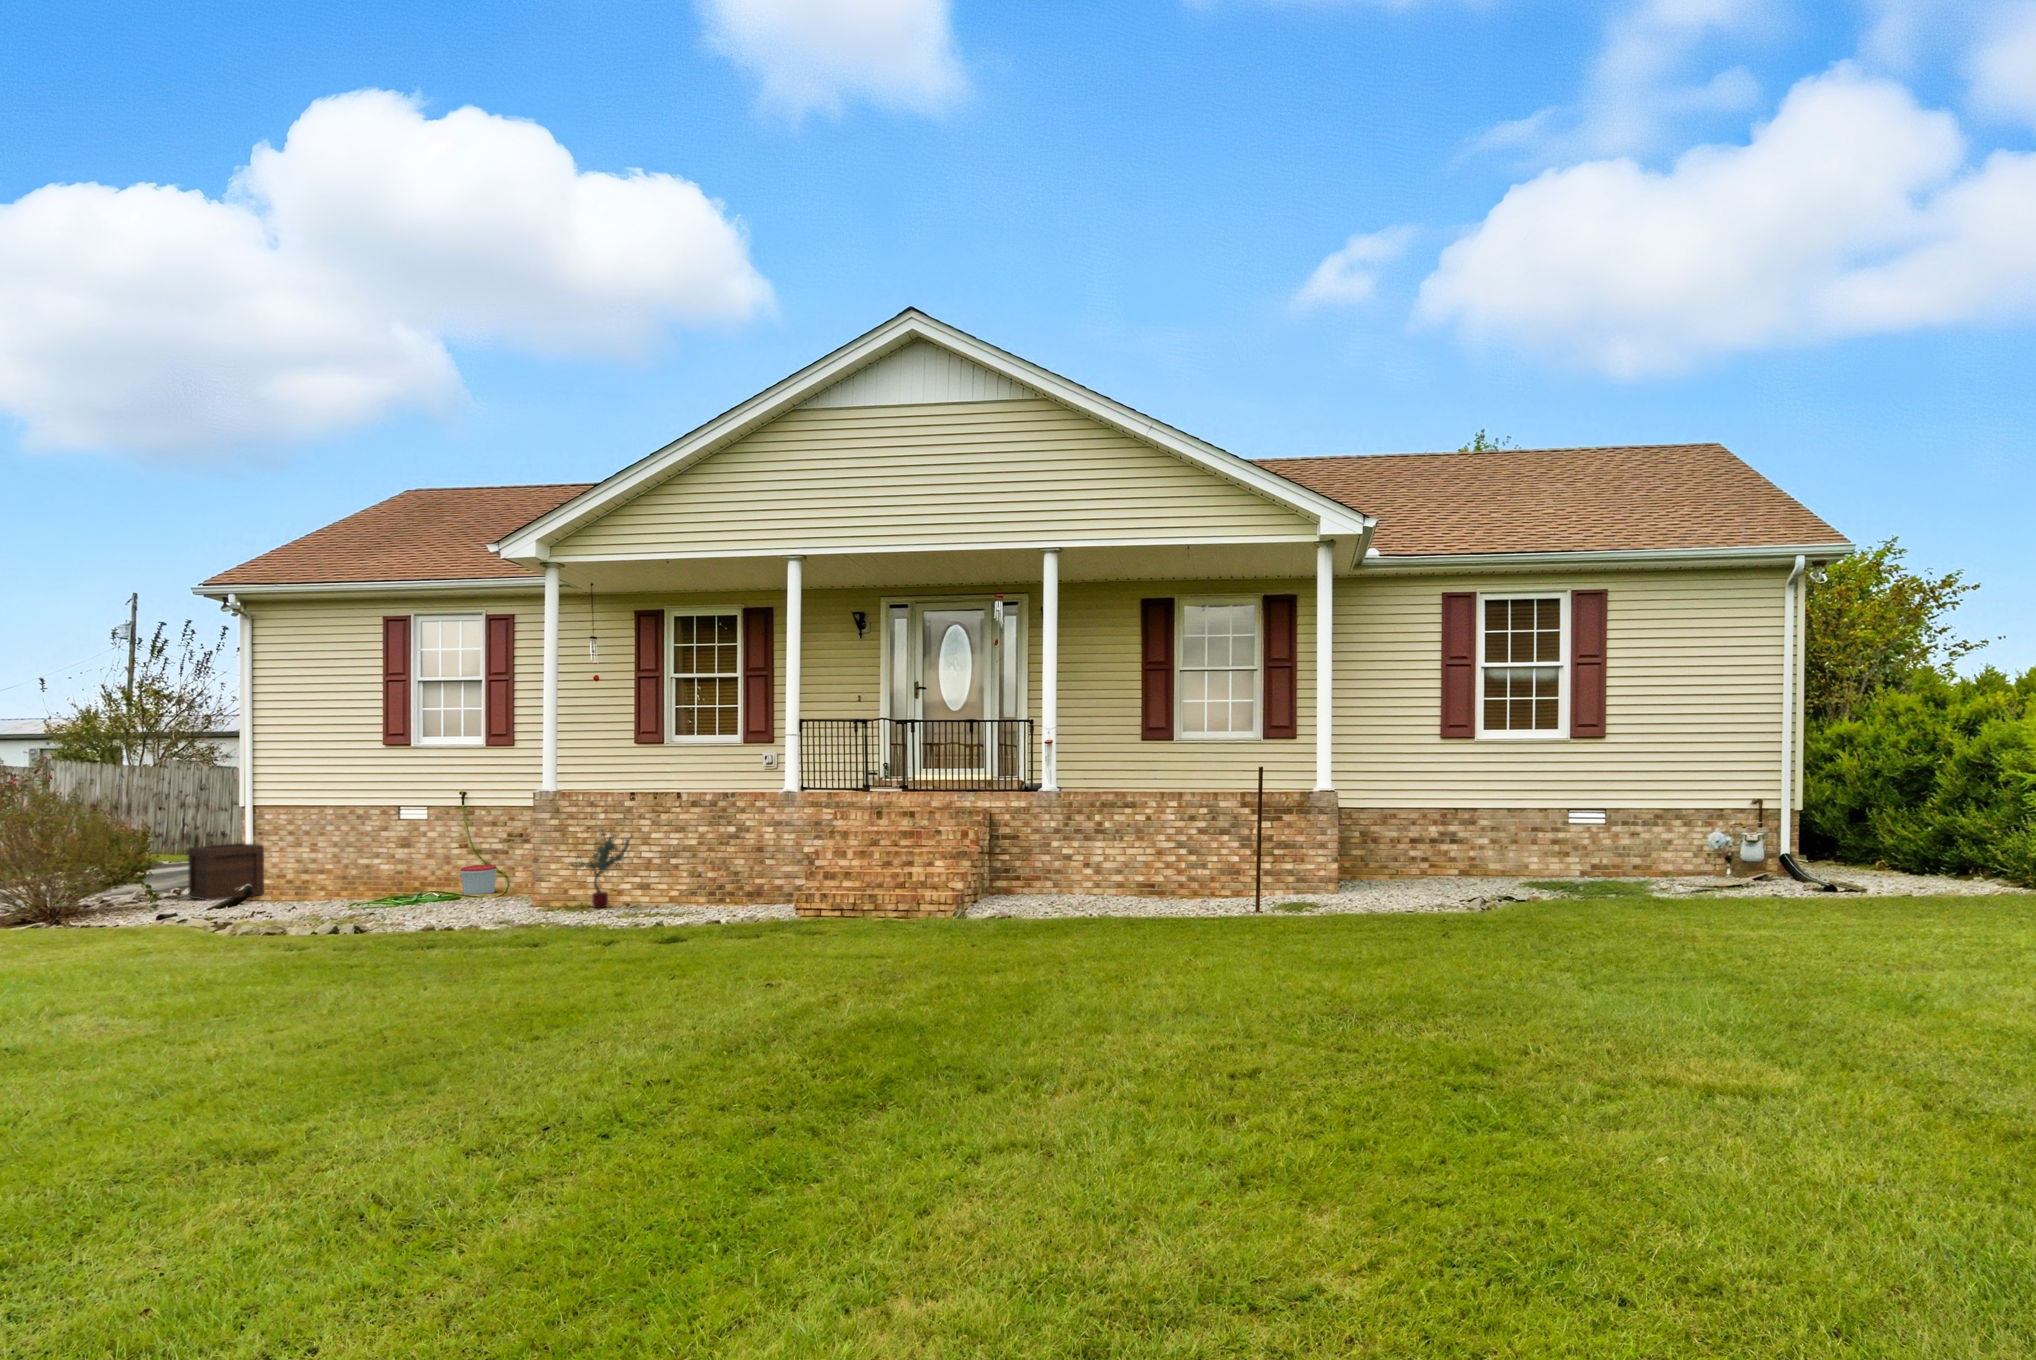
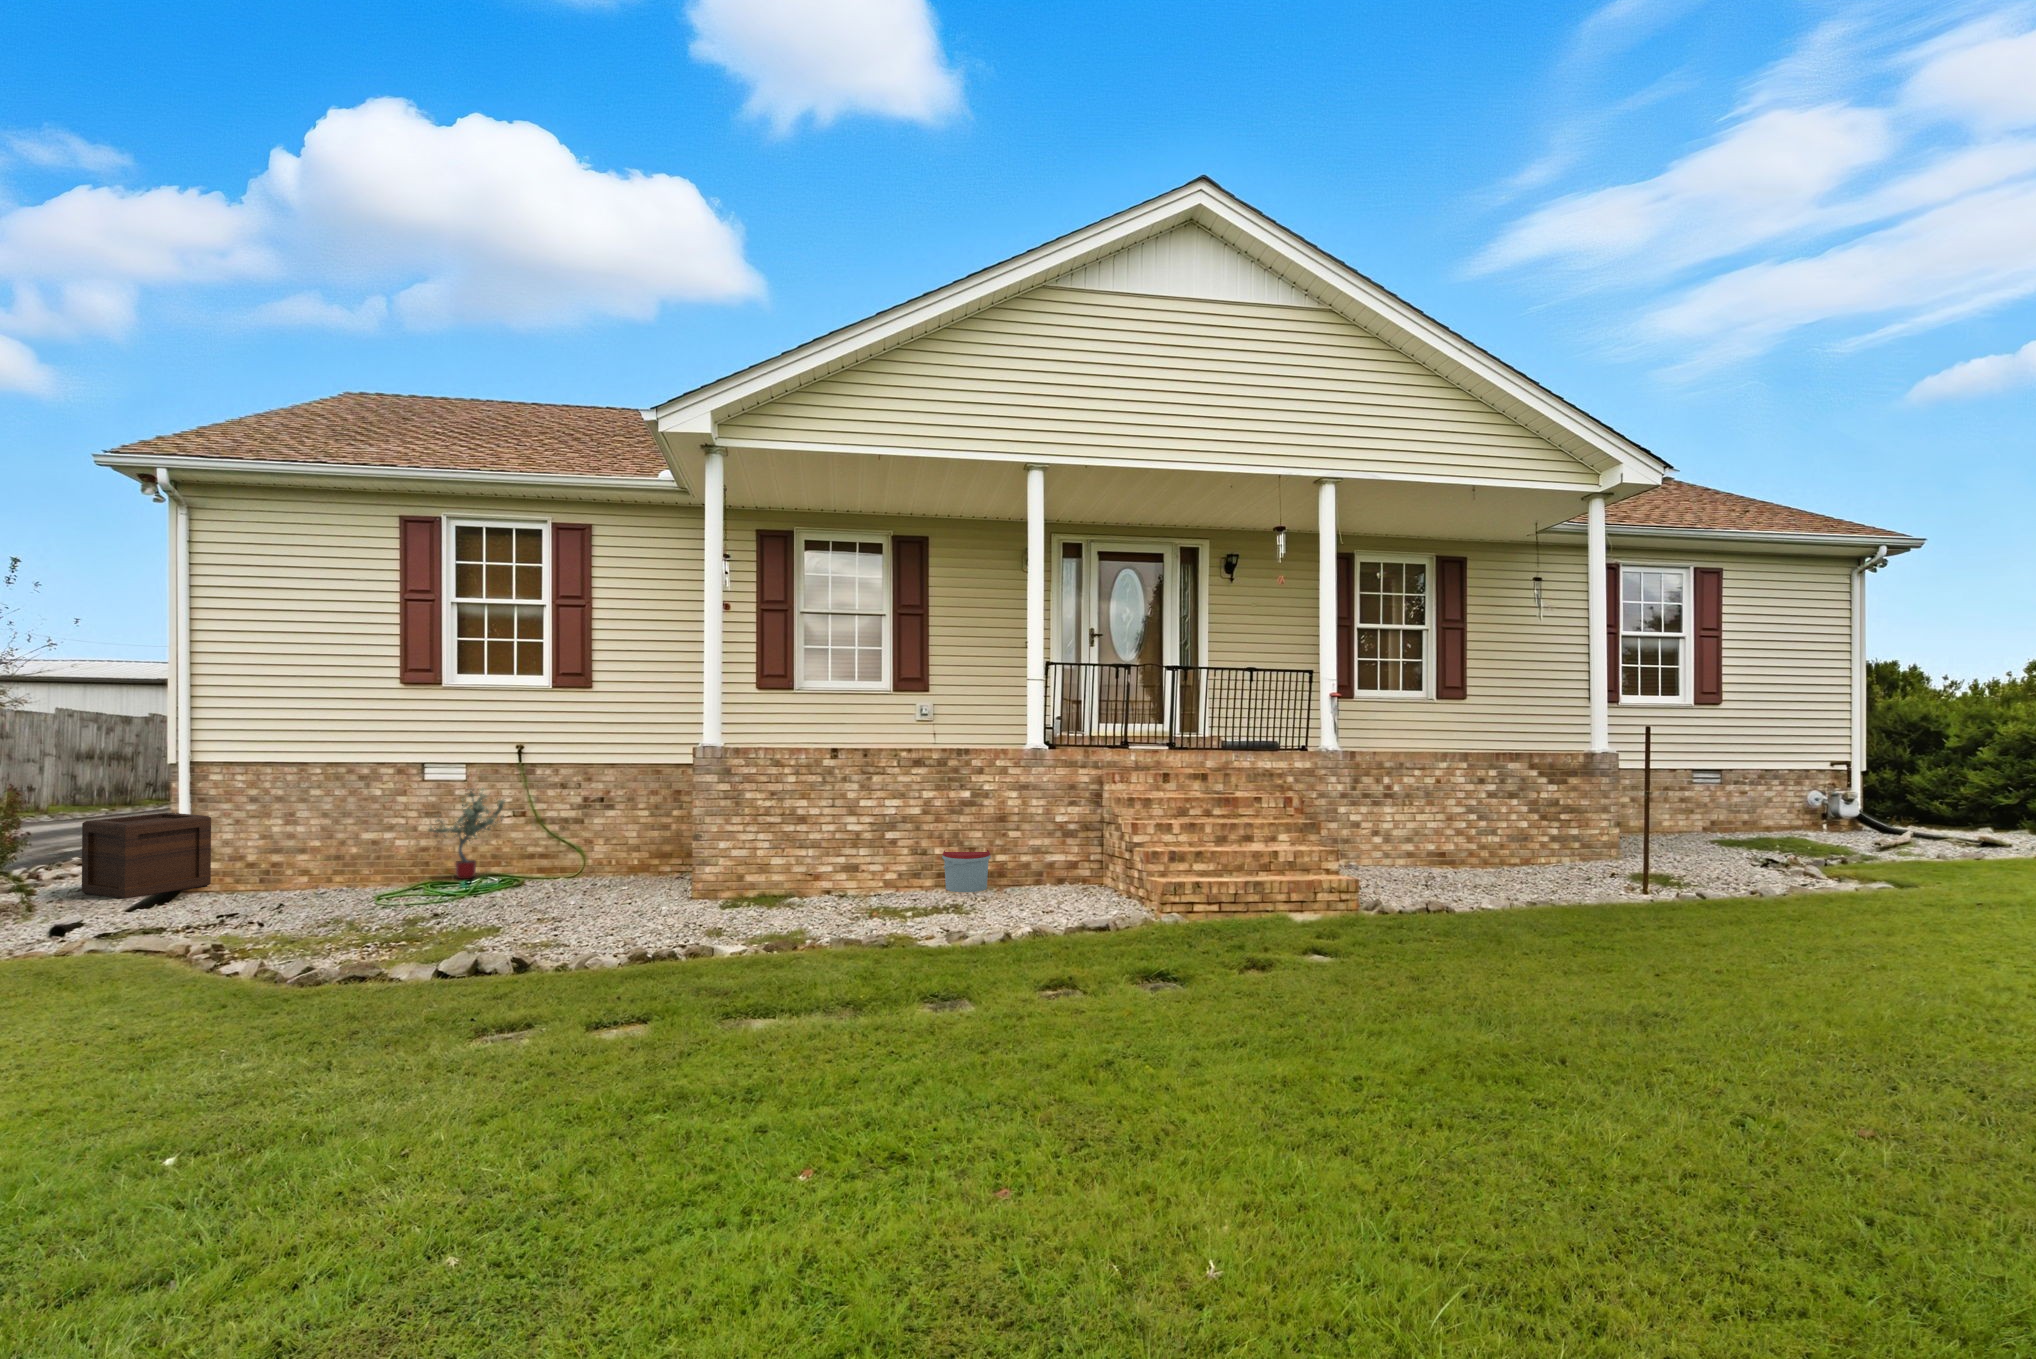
potted tree: present [570,829,630,908] -> present [429,789,505,879]
bucket: present [460,865,497,895] -> present [942,850,991,892]

